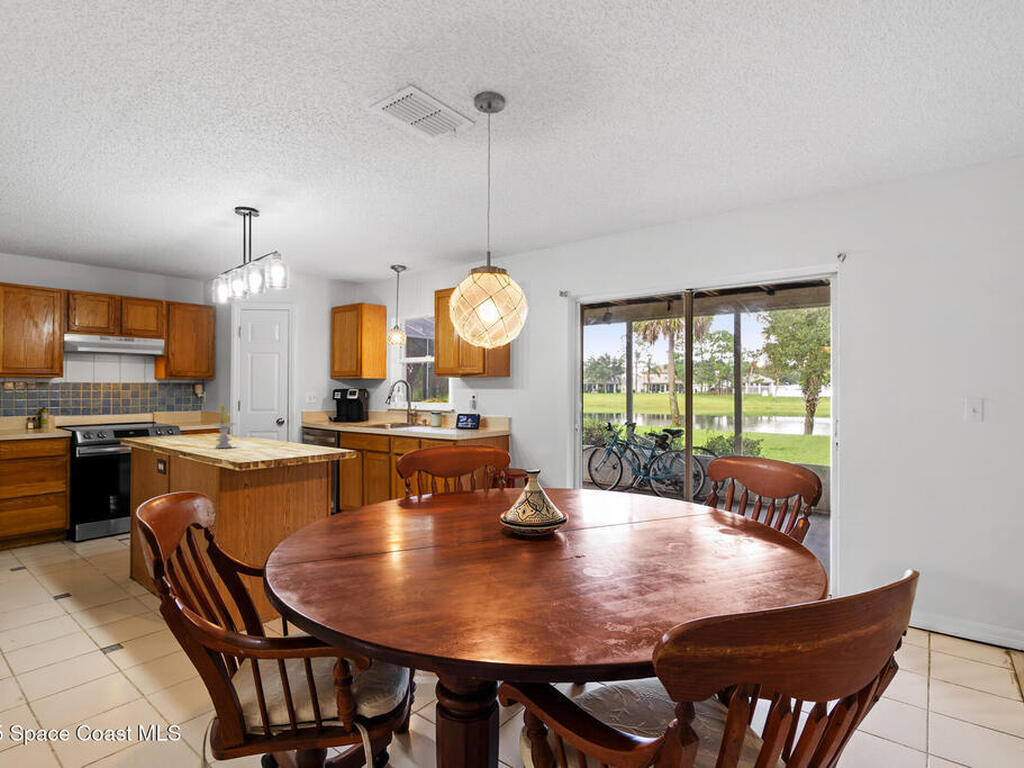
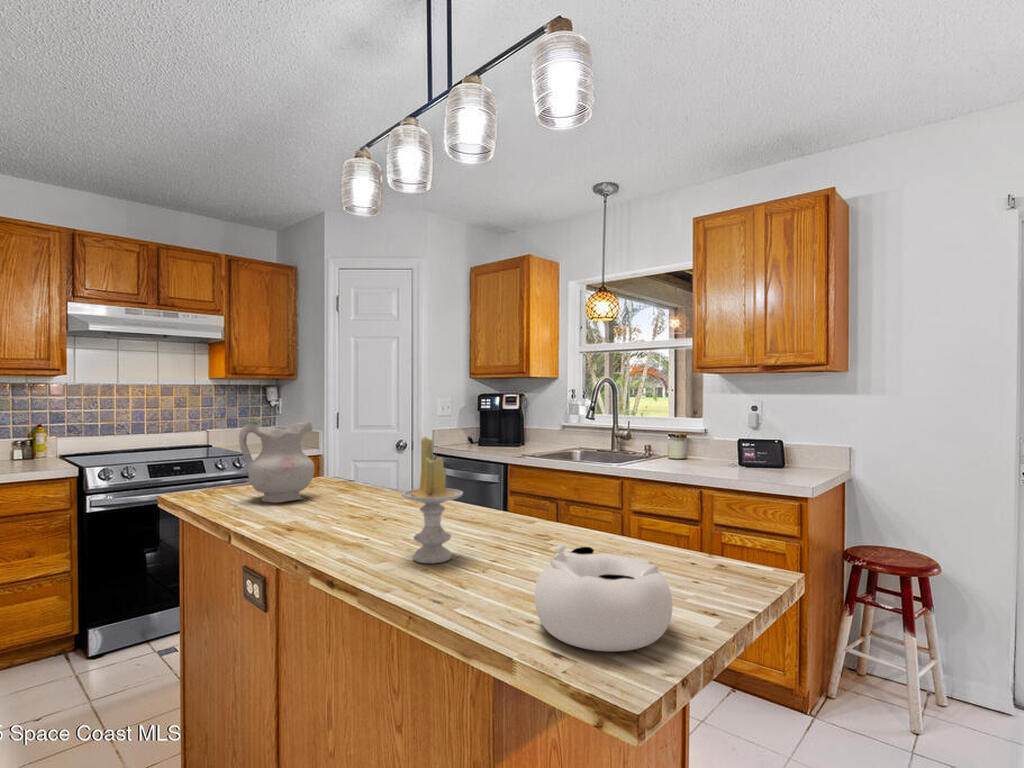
ceramic pitcher: none [158,400,196,437] -> present [239,421,315,502]
decorative bowl: none [232,432,274,457] -> present [535,545,672,651]

